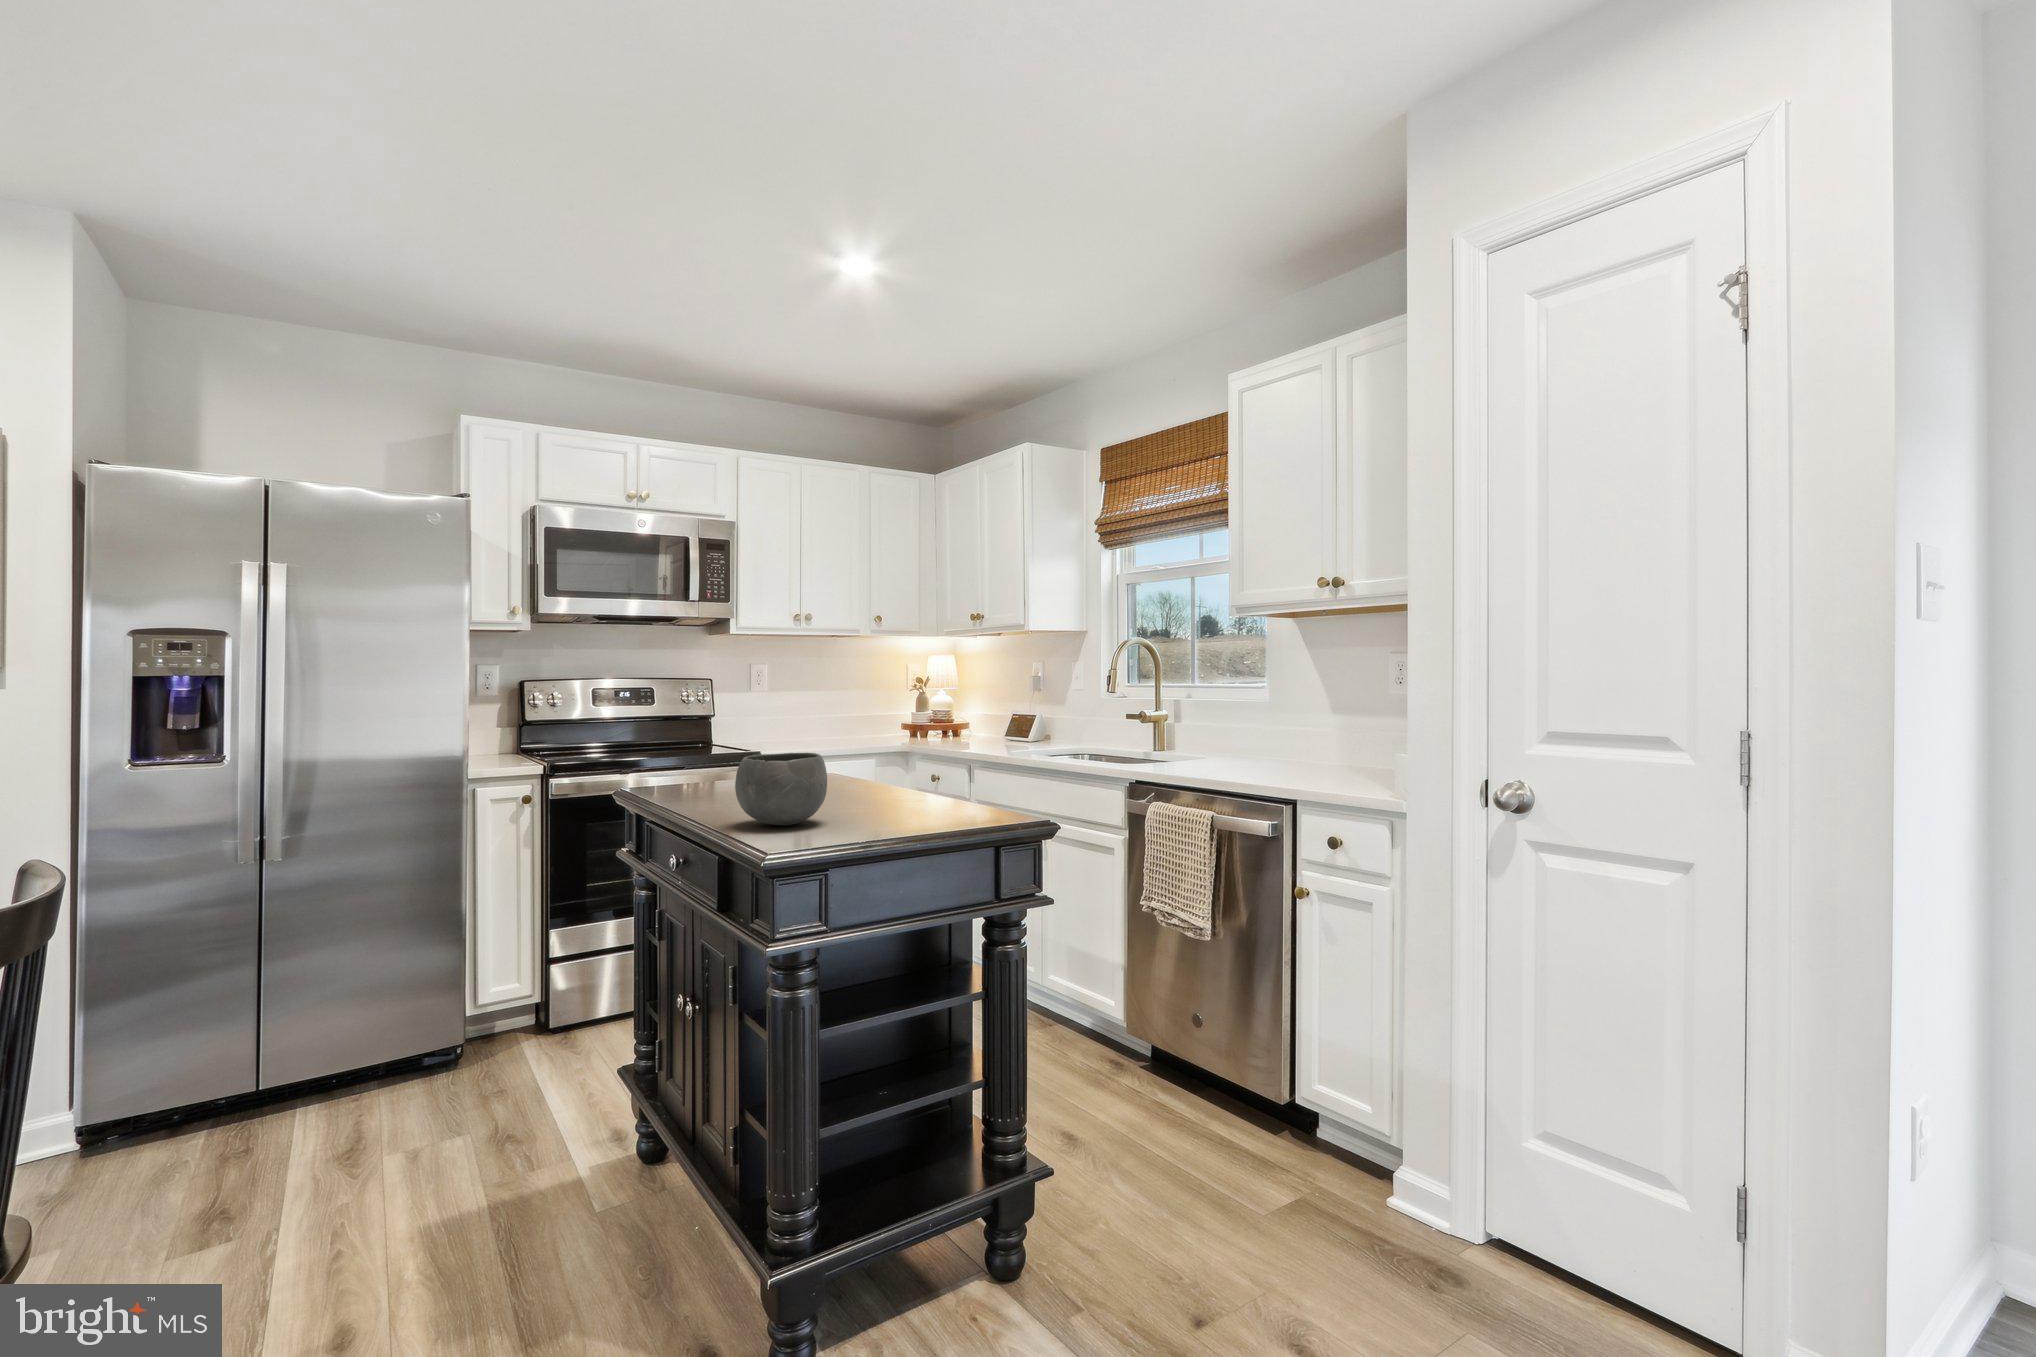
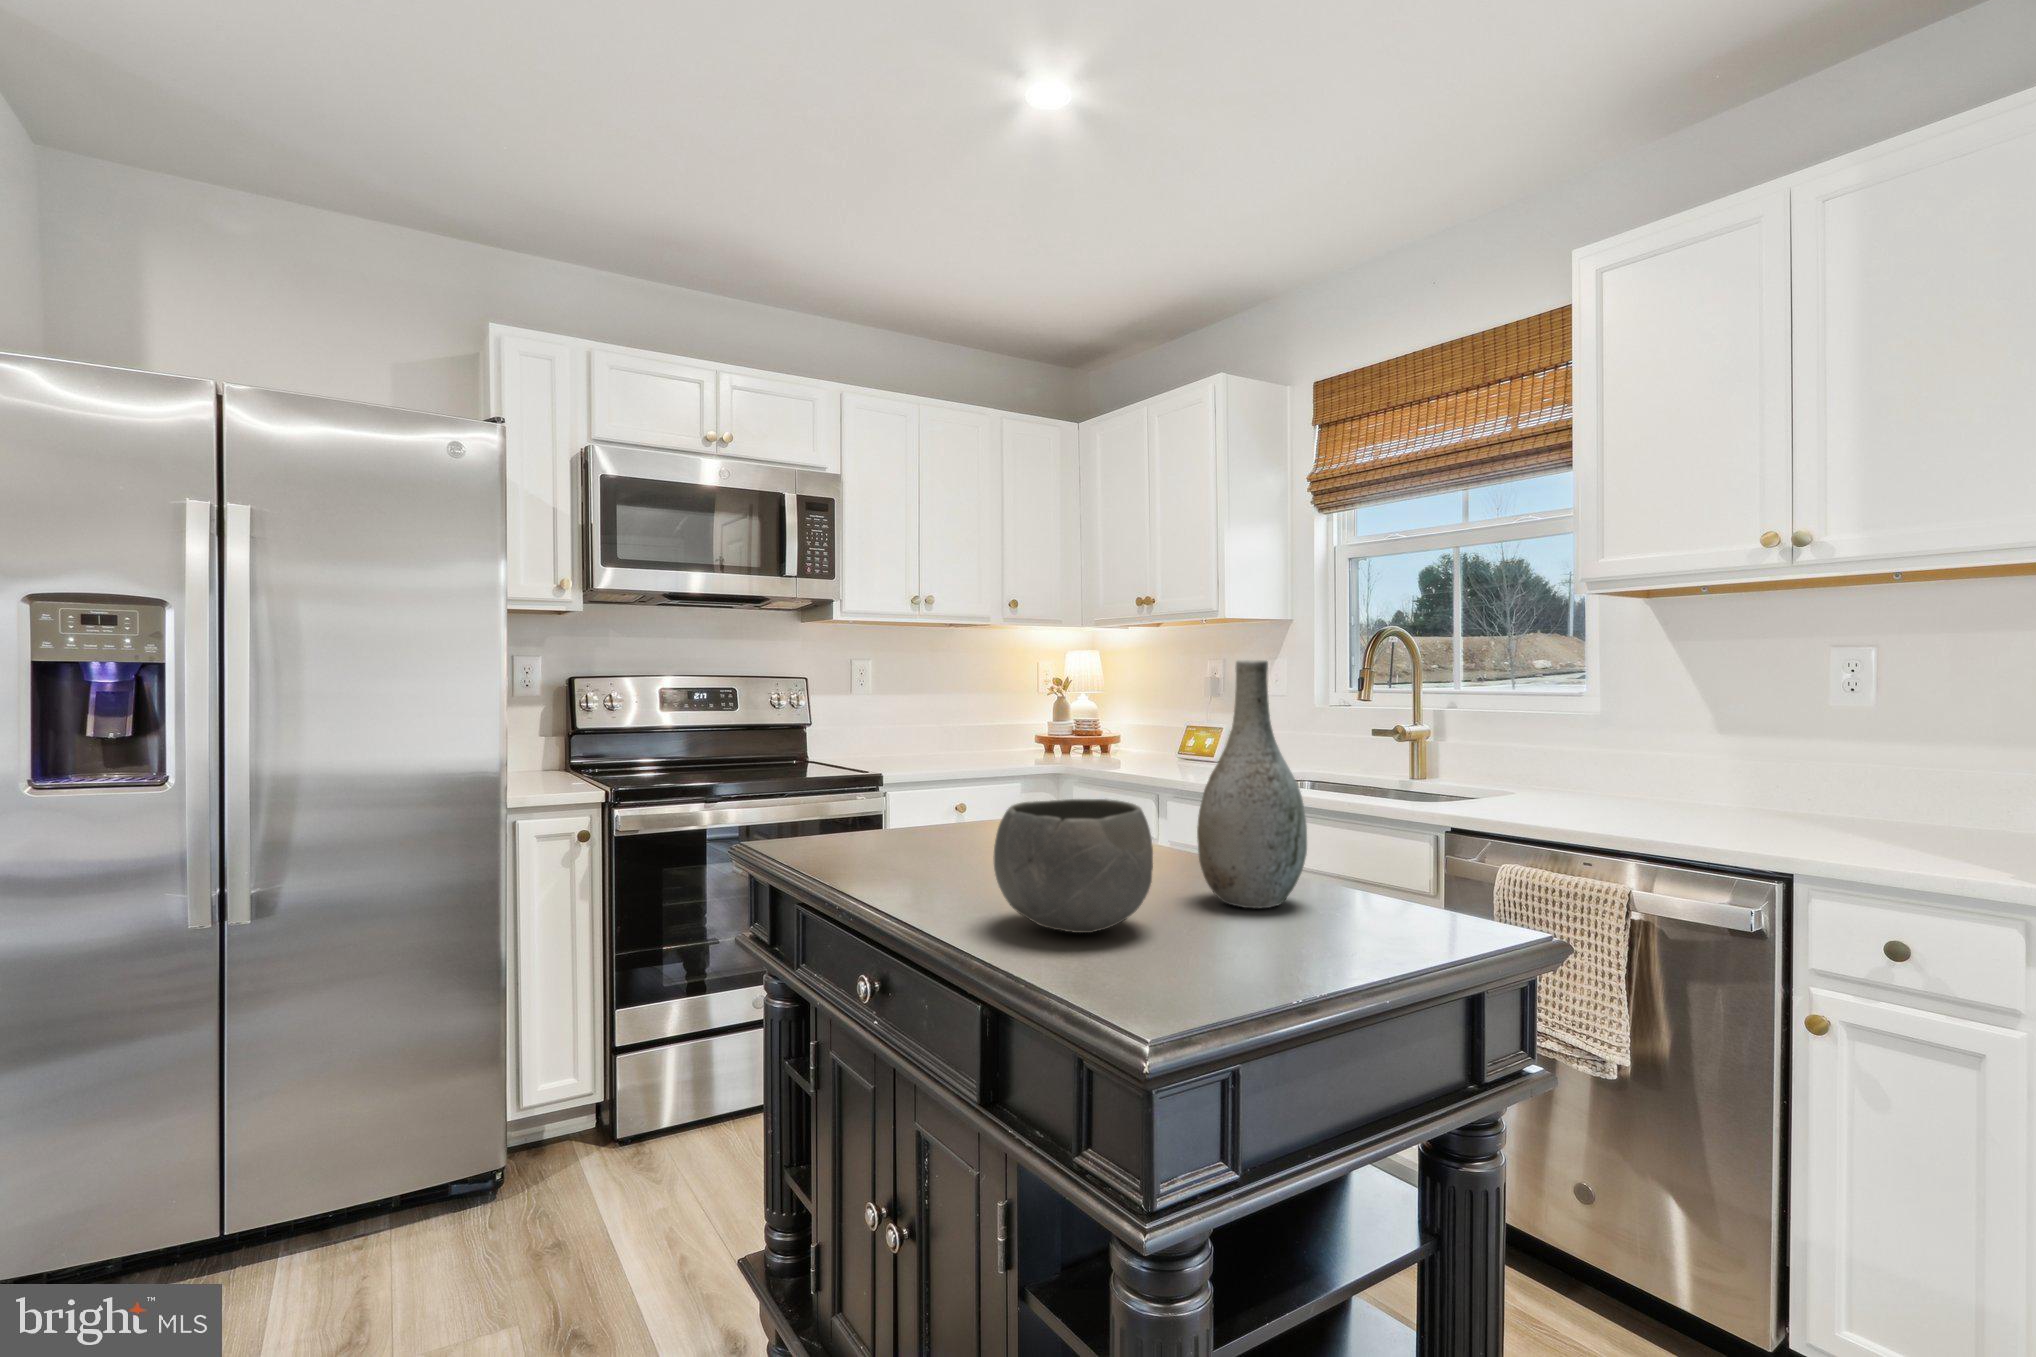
vase: none [870,672,934,815] -> present [1197,660,1307,908]

